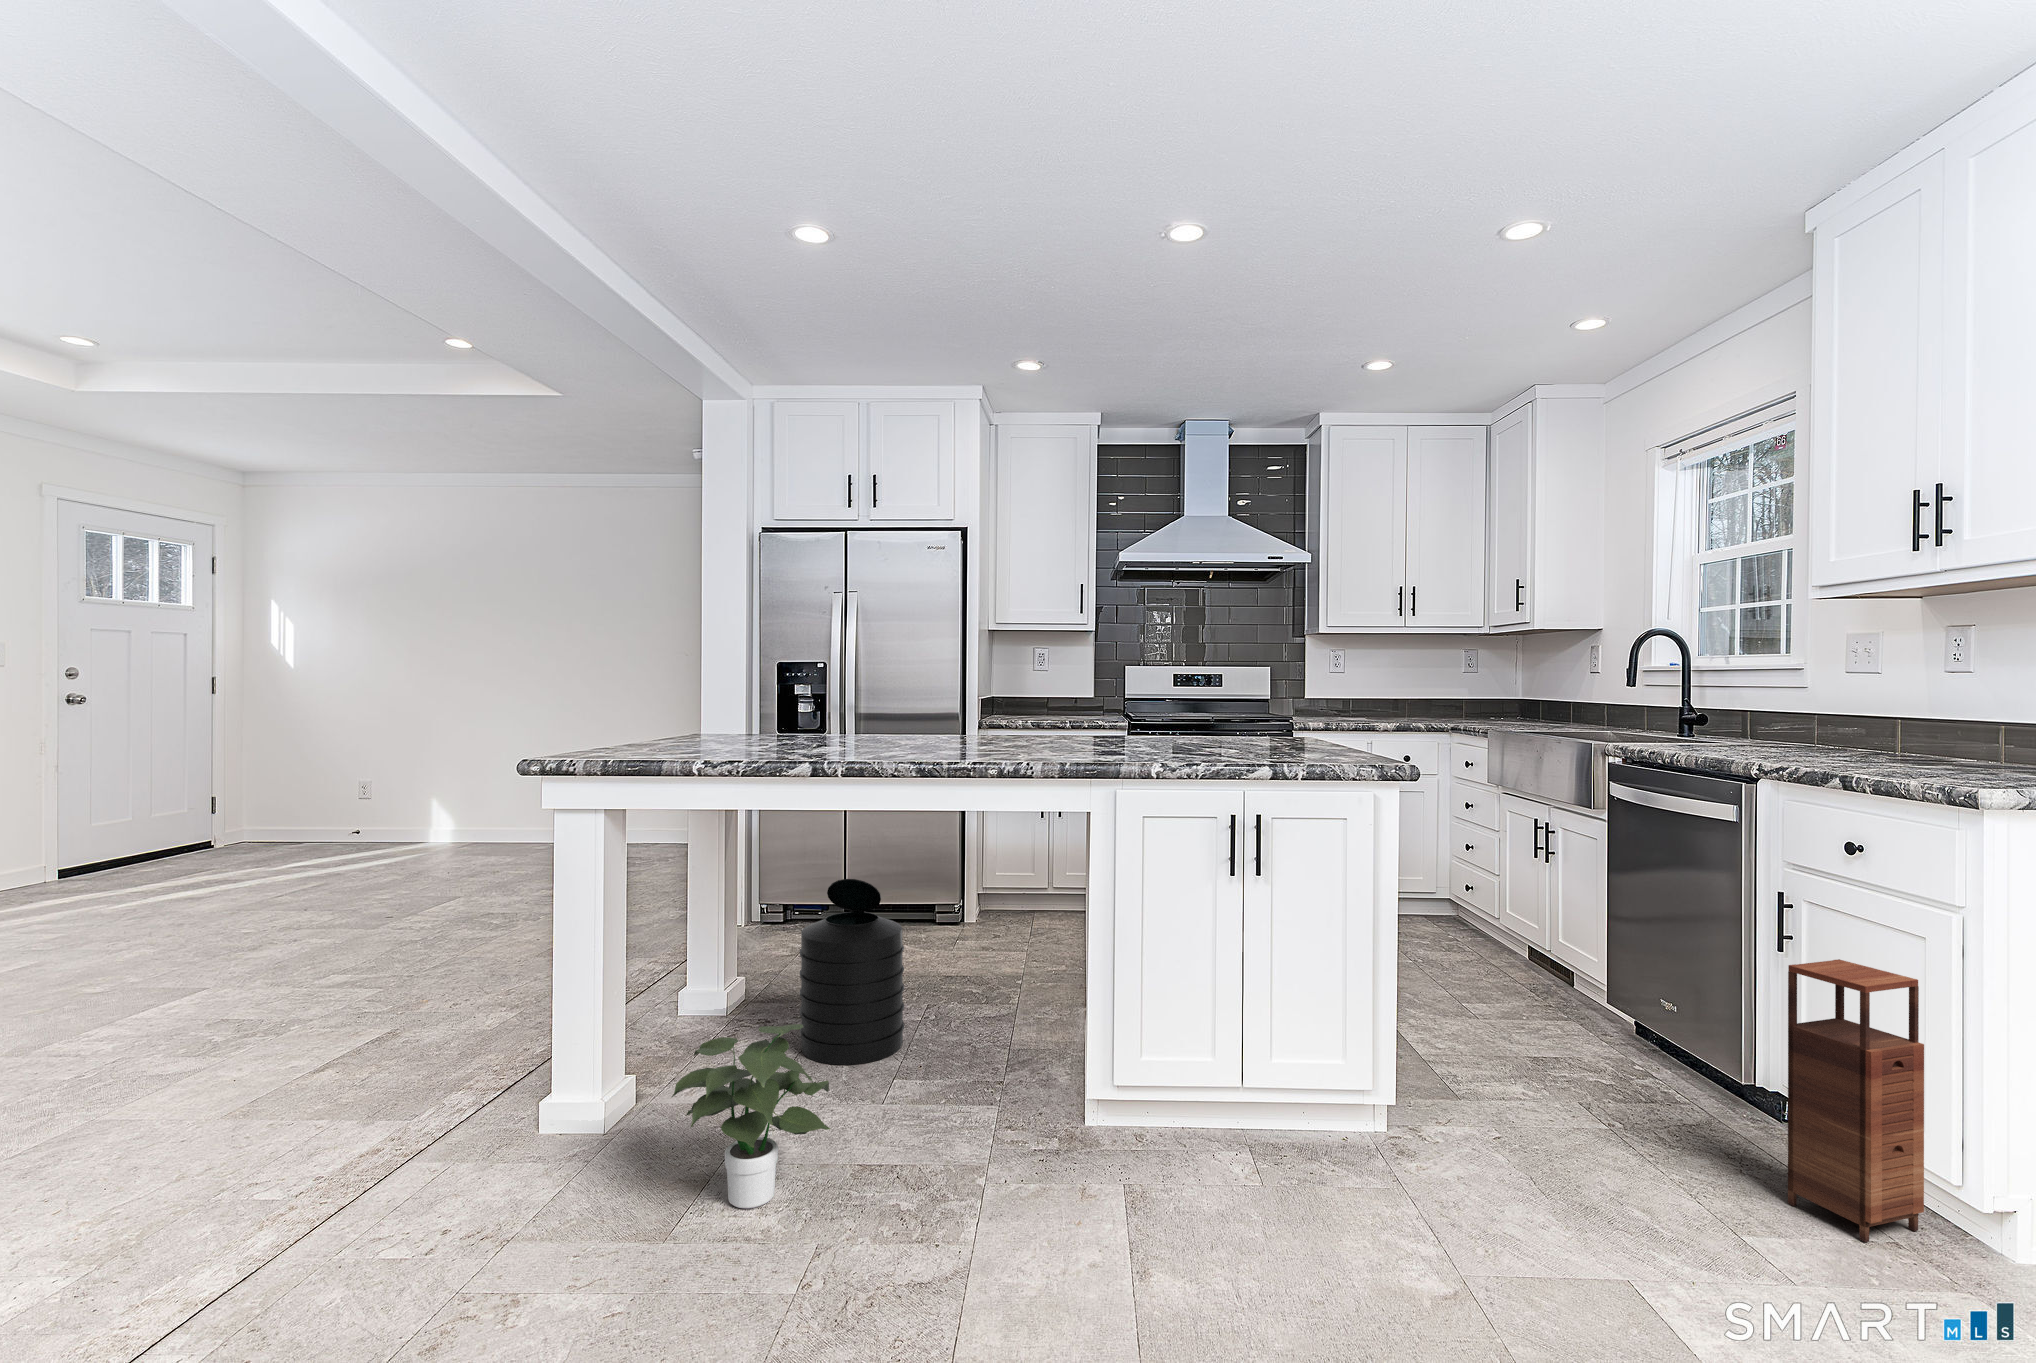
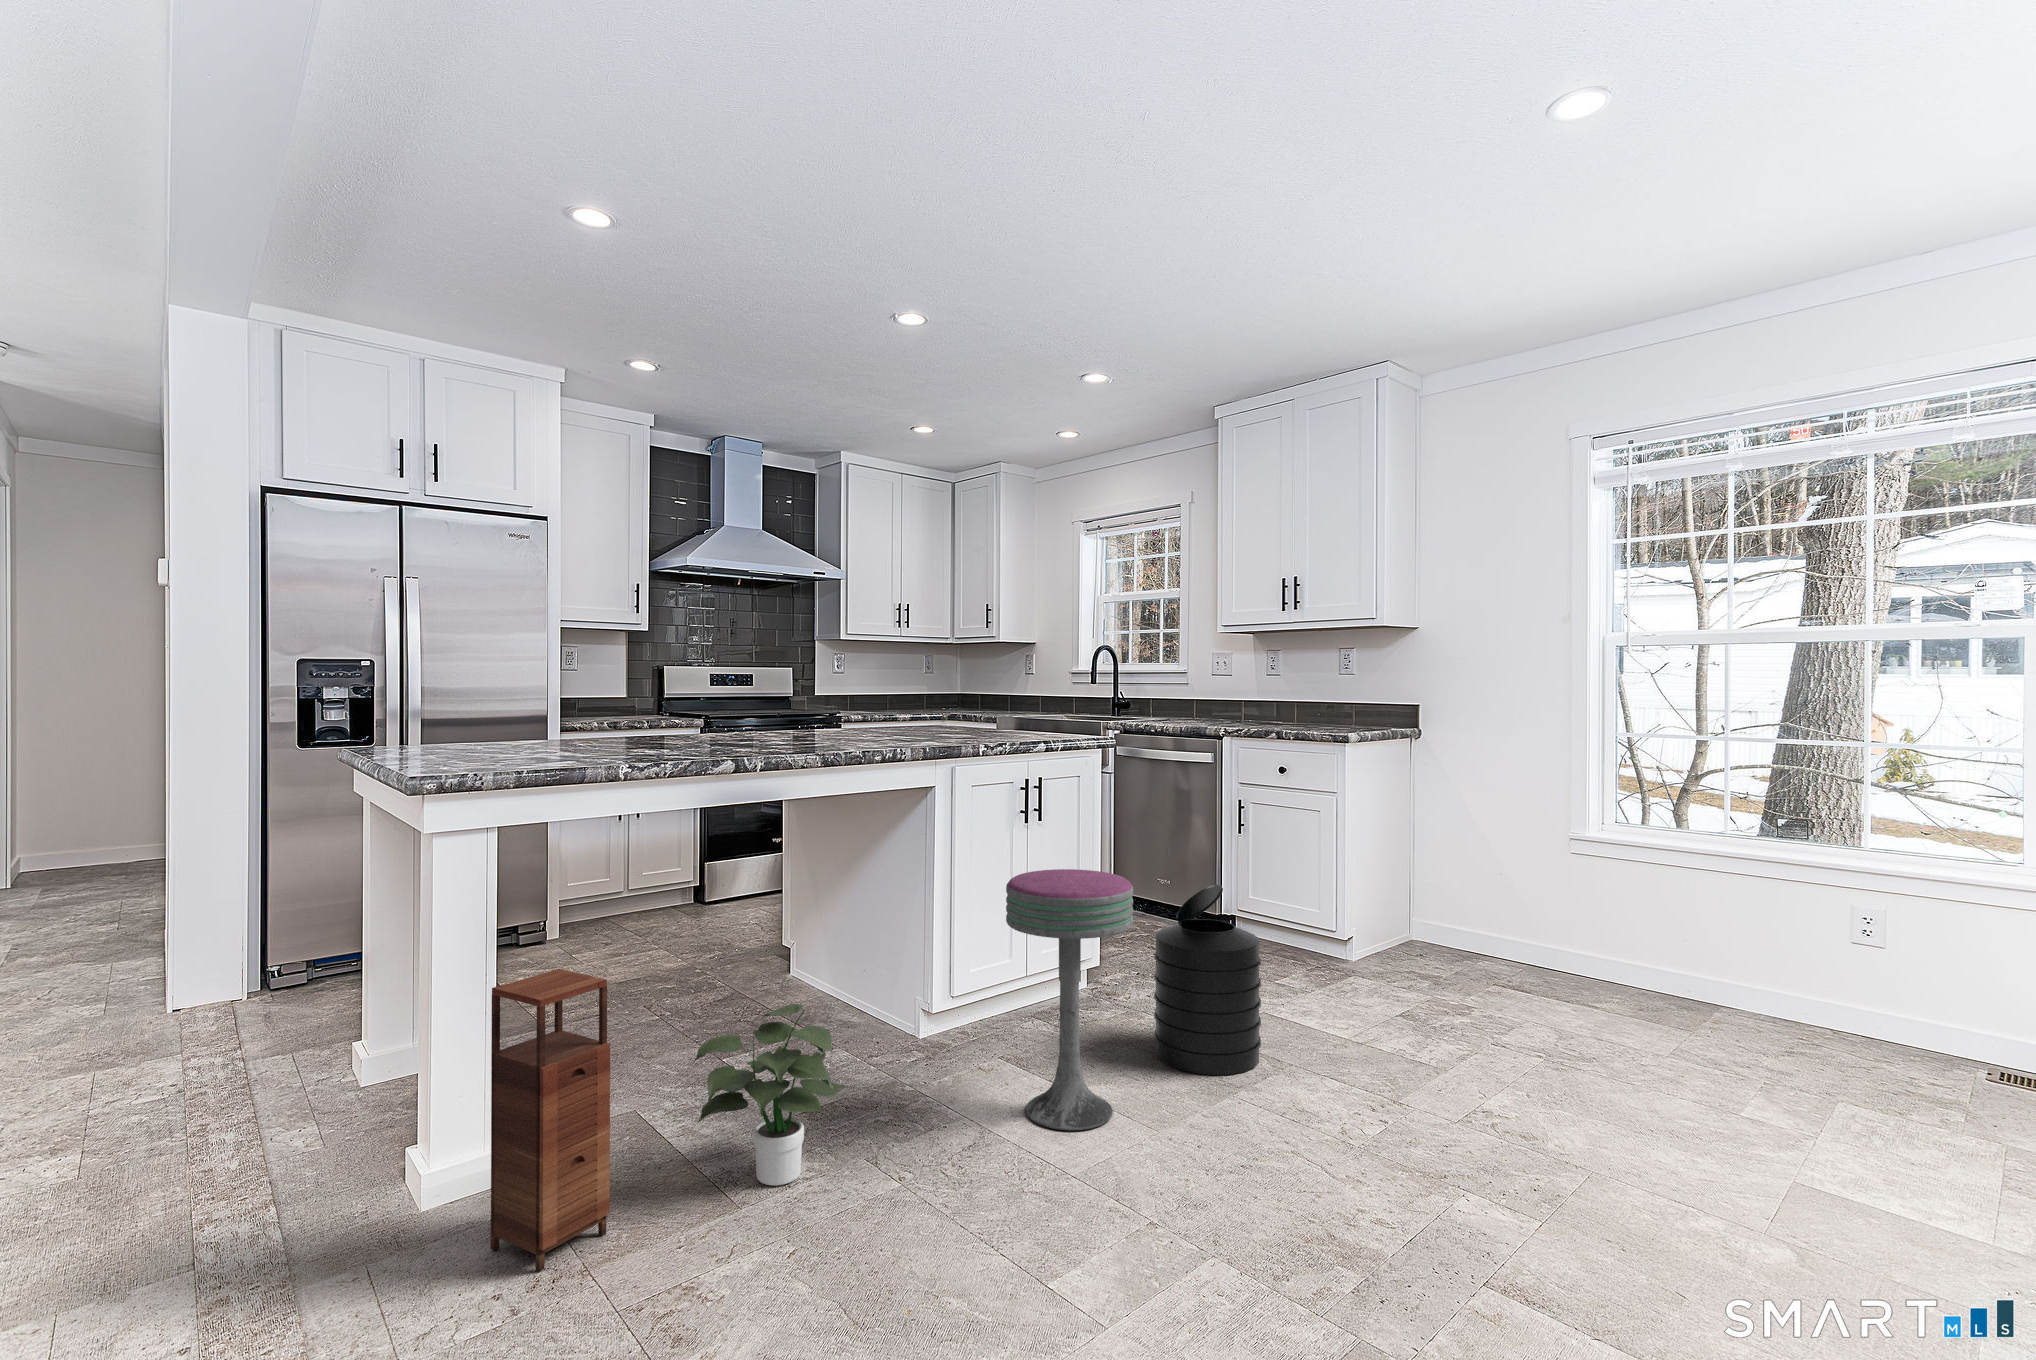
trash can: present [800,879,904,1065] -> present [1154,885,1261,1075]
bar stool: none [1006,931,1177,1298] -> present [1006,869,1133,1130]
storage cabinet: present [1788,959,1924,1242] -> present [491,969,610,1272]

